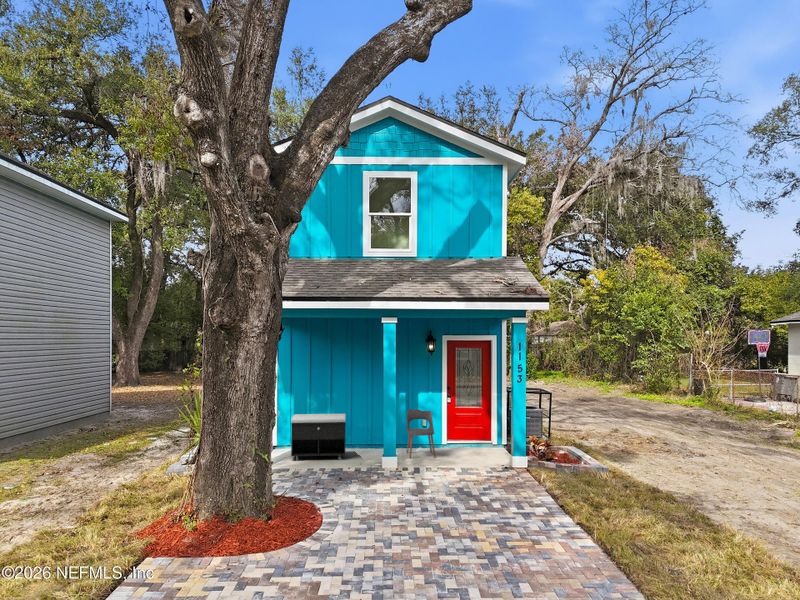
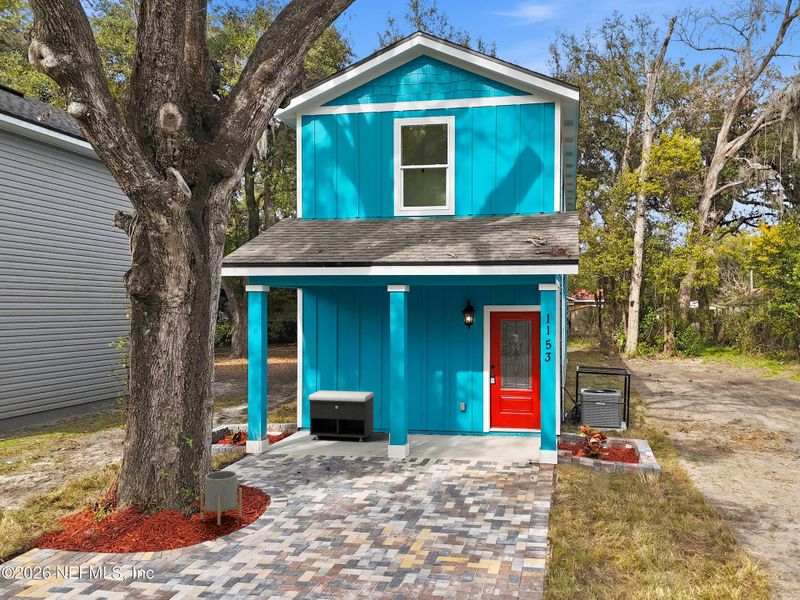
chair: present [407,409,435,458] -> none [436,388,469,447]
planter: none [272,487,308,536] -> present [201,471,242,525]

